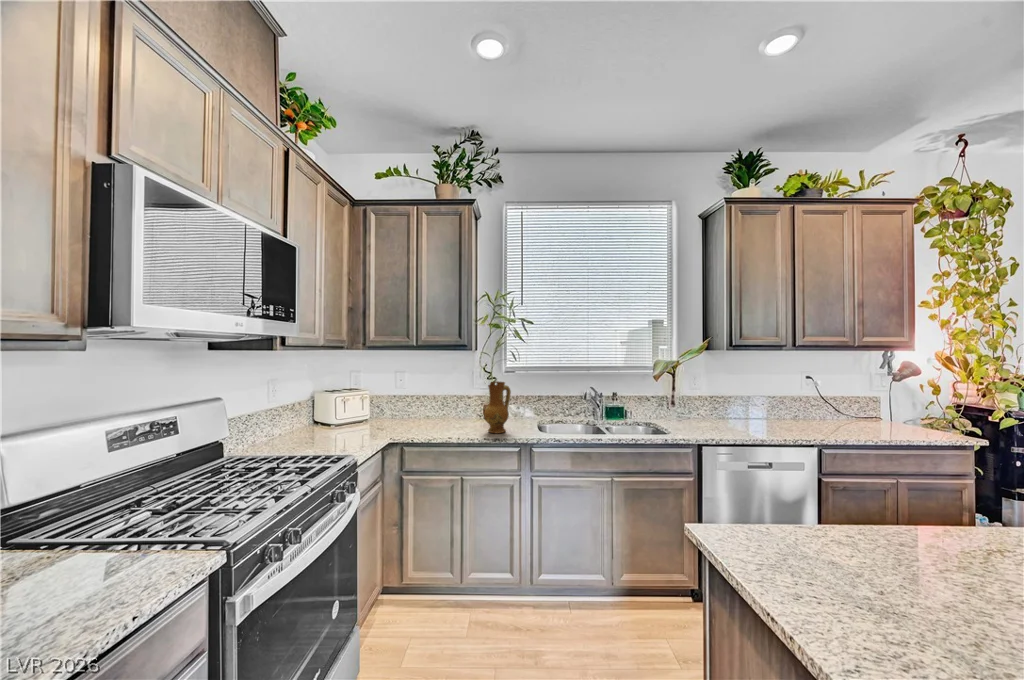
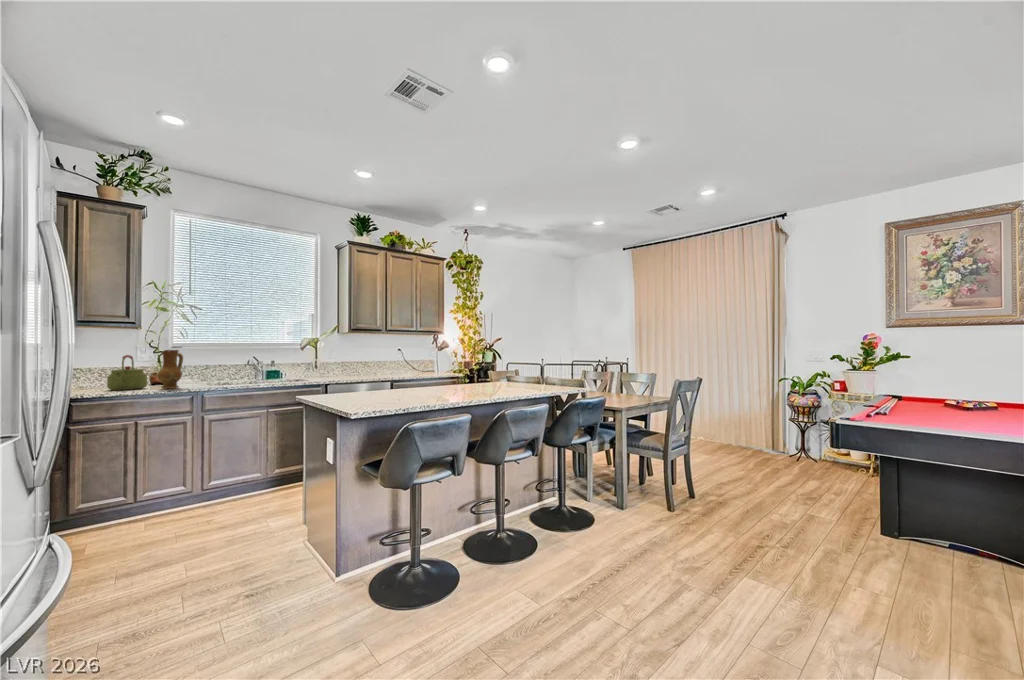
kettle: none [444,384,479,427] -> present [107,355,147,390]

